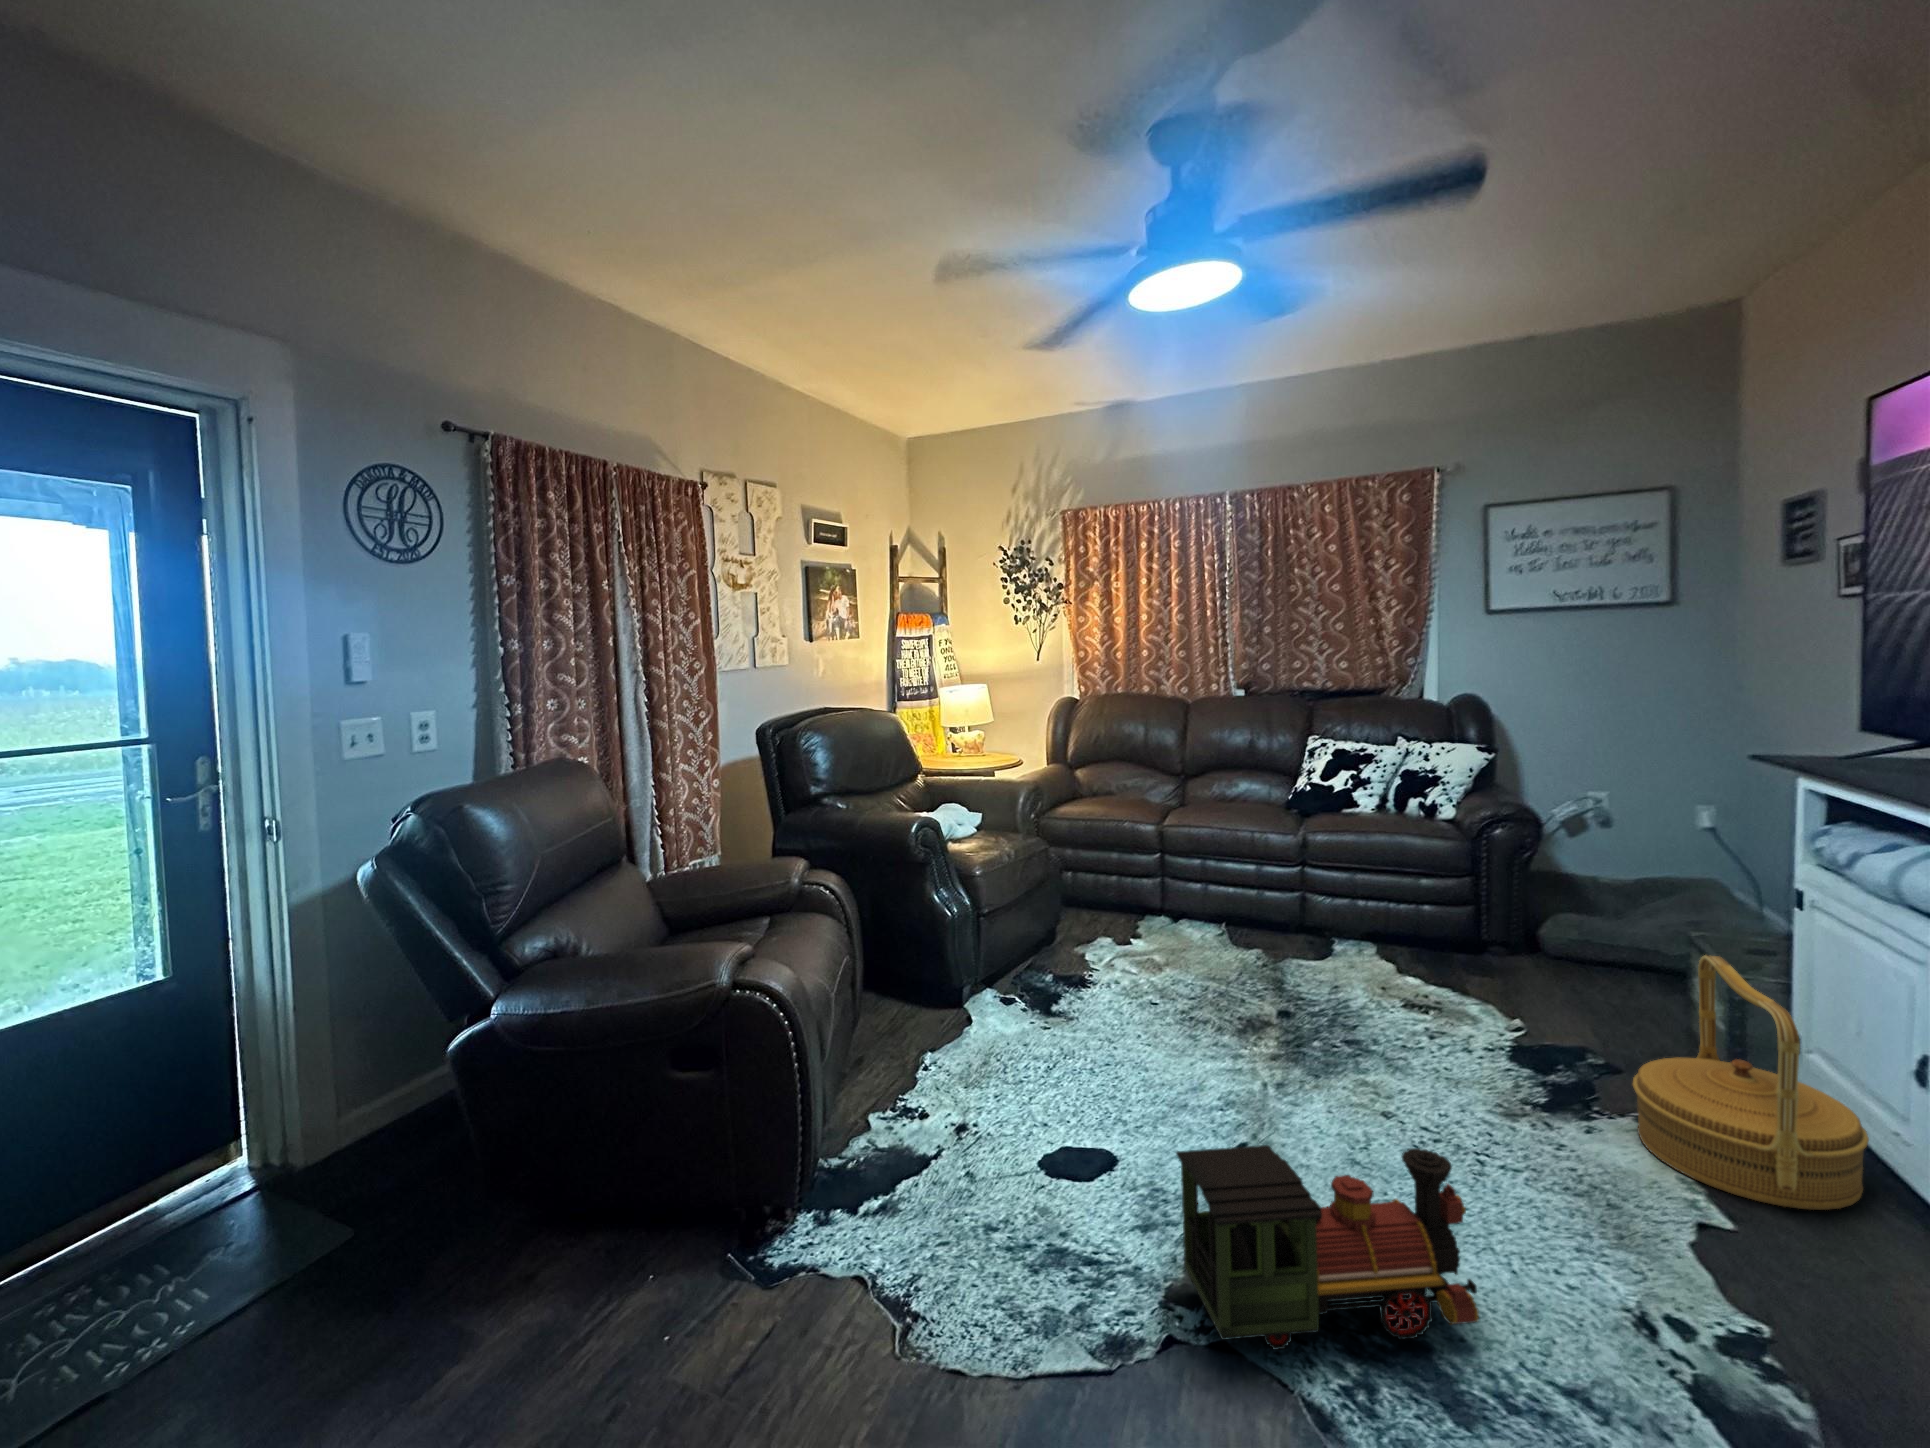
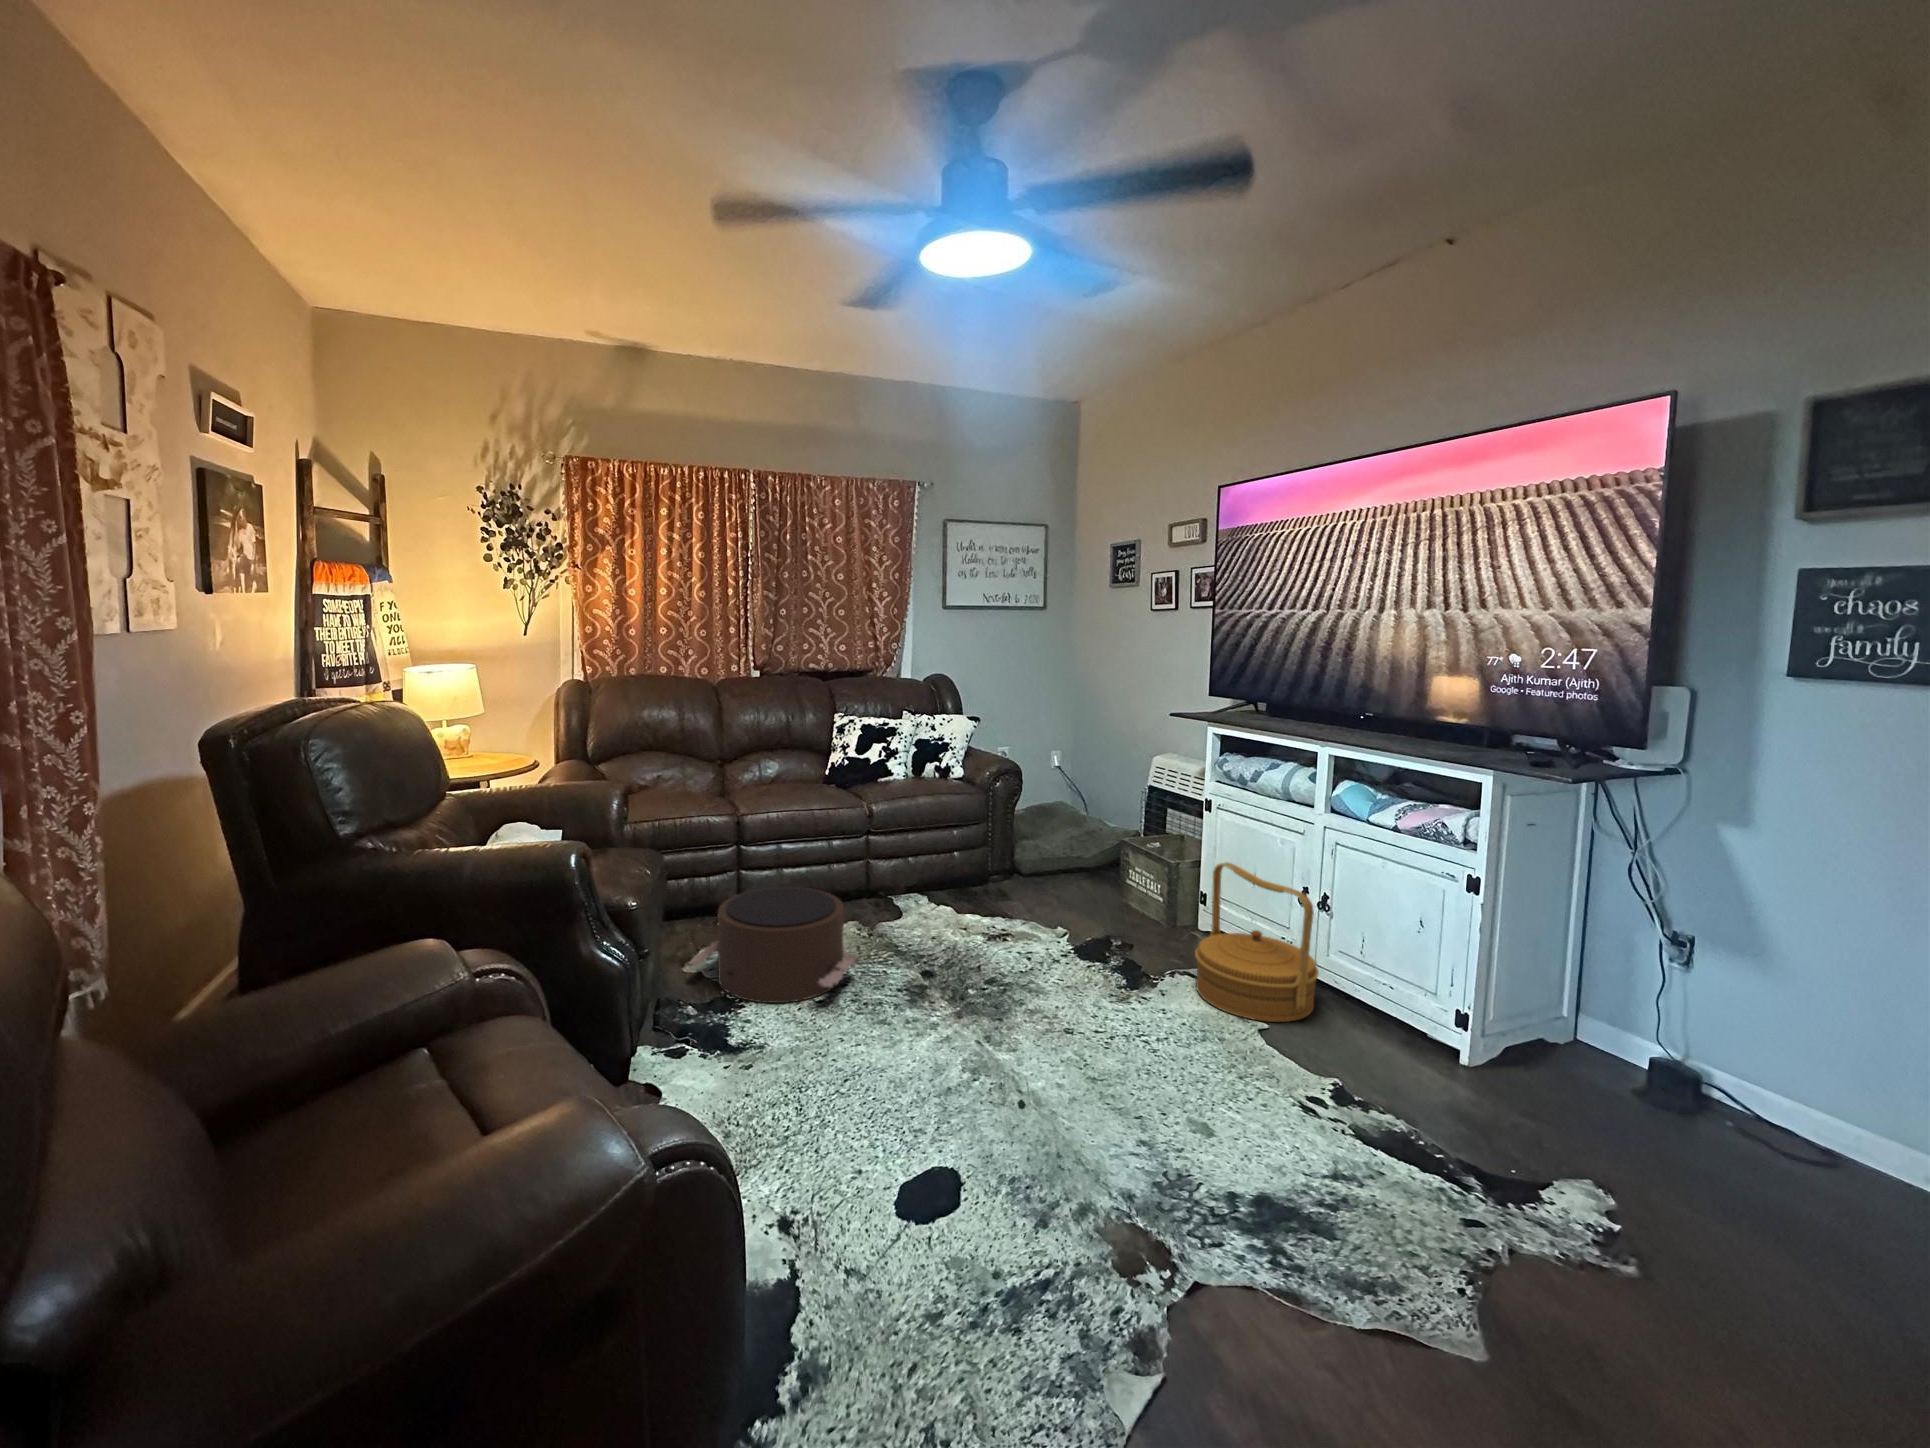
pouf: none [1057,894,1208,1000] -> present [690,887,857,1003]
toy train: present [1176,1145,1479,1350] -> none [1131,1060,1307,1300]

